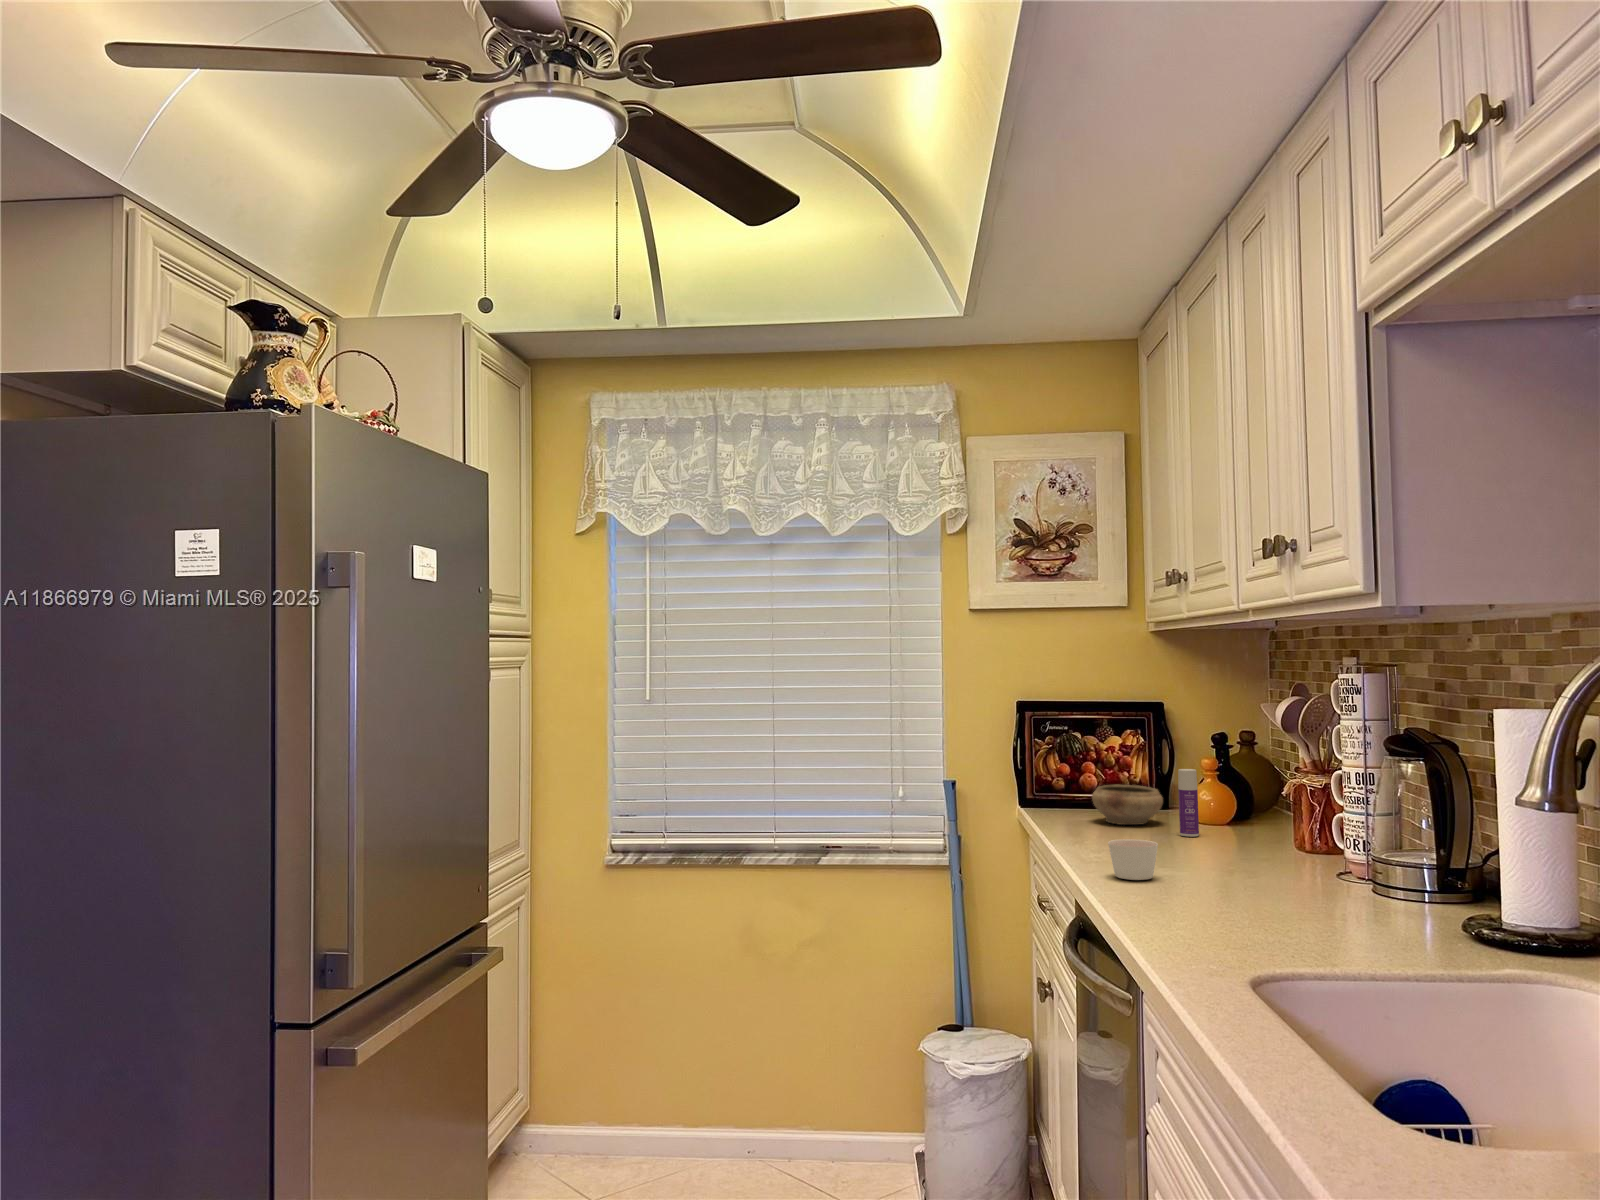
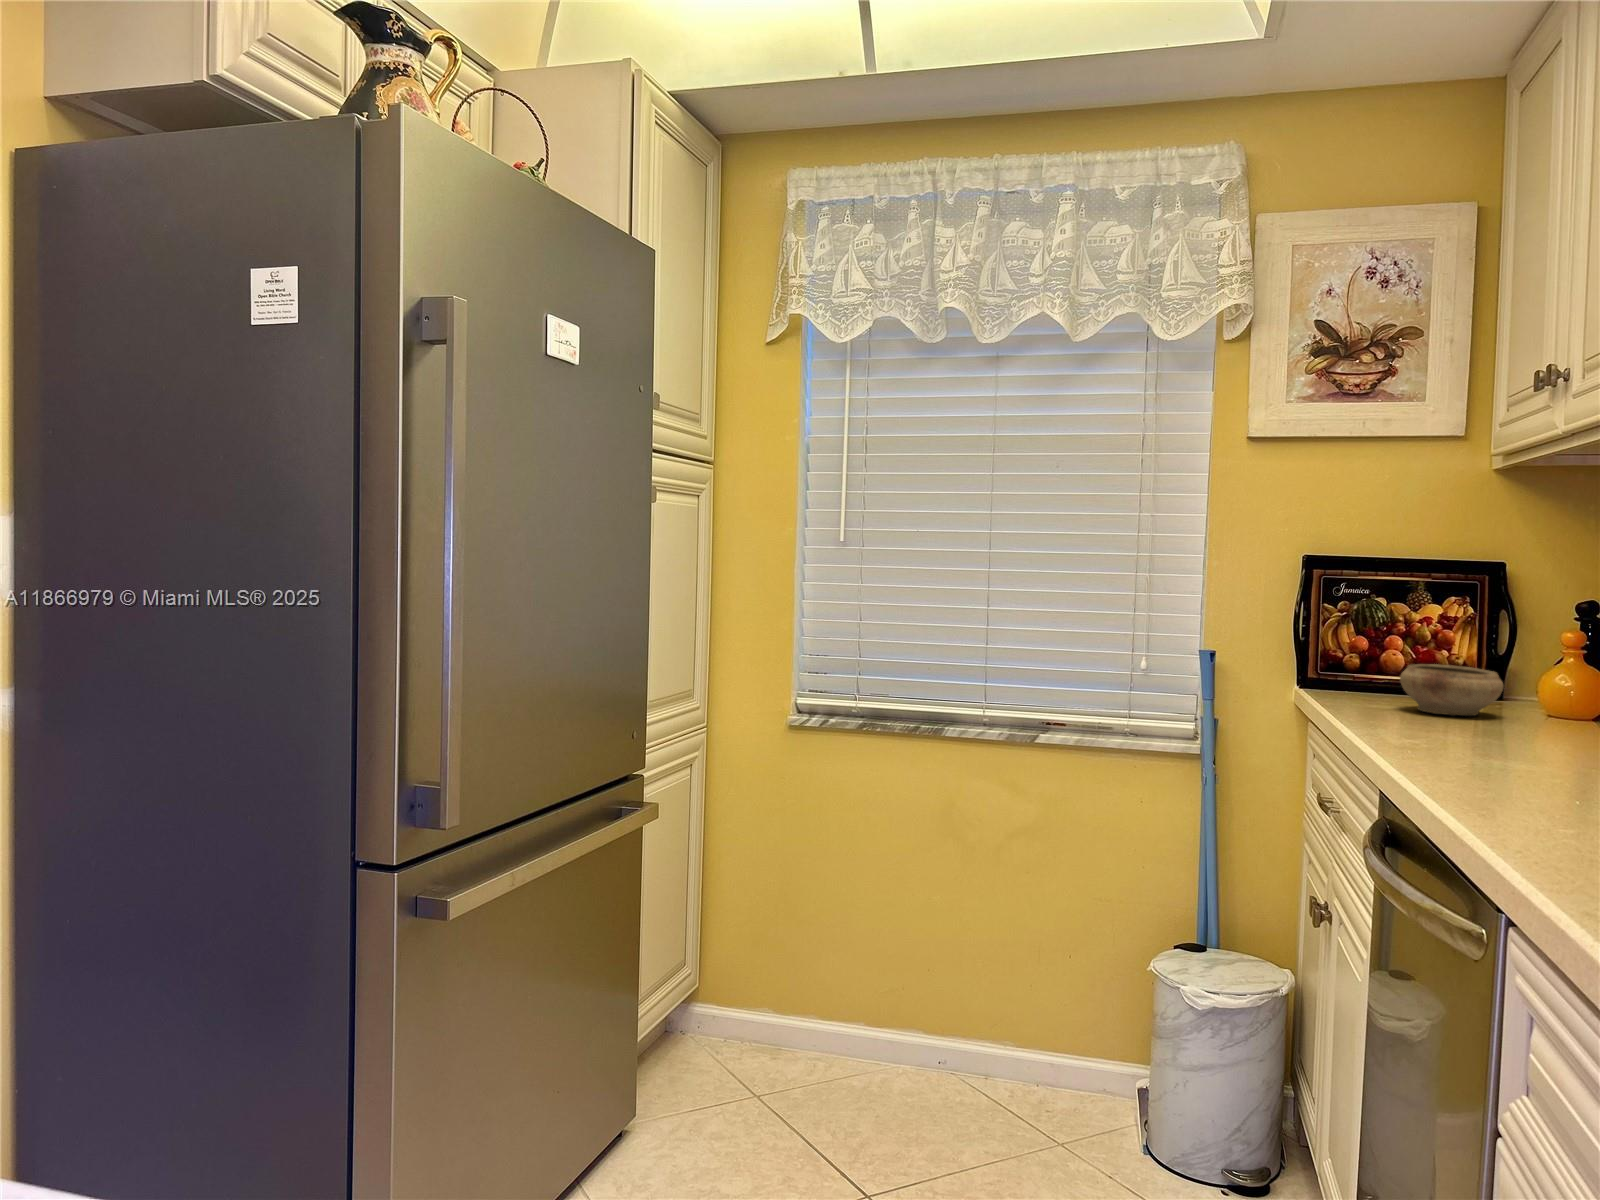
bottle: present [1178,769,1199,837] -> none [1529,644,1562,734]
candle: present [1108,839,1158,880] -> none [1434,722,1511,777]

